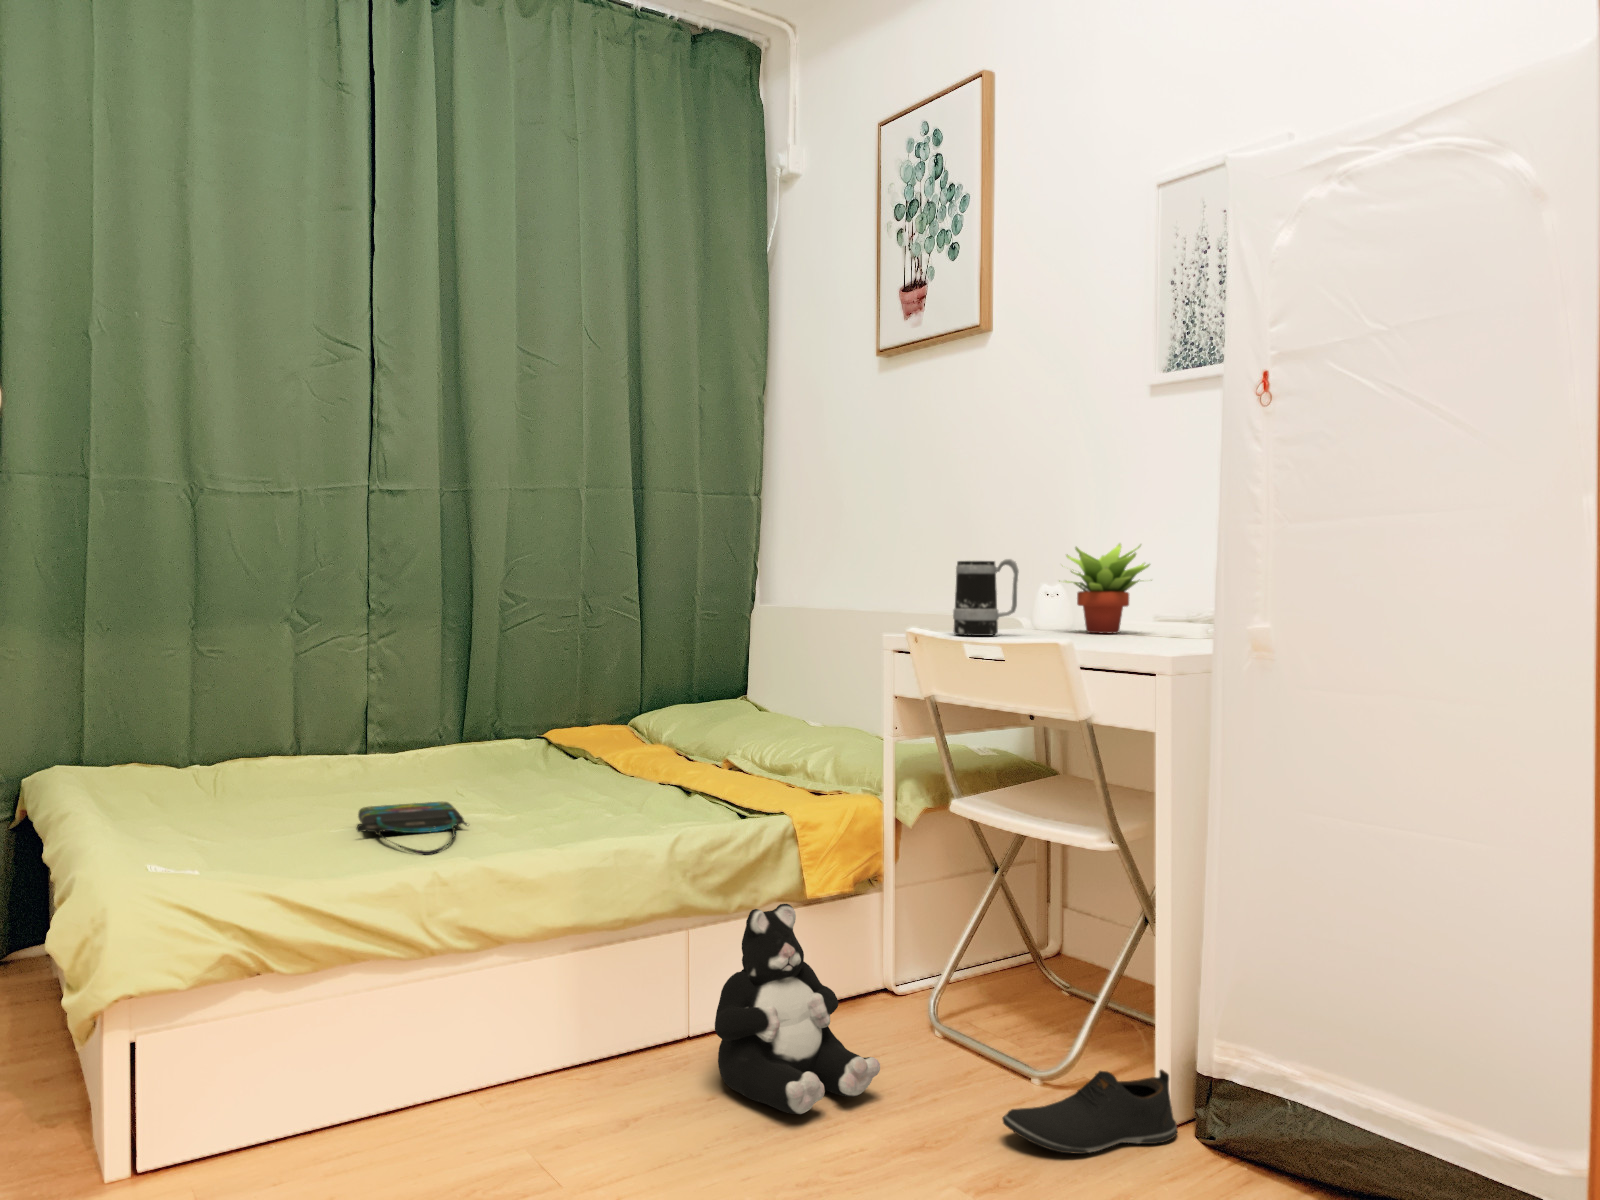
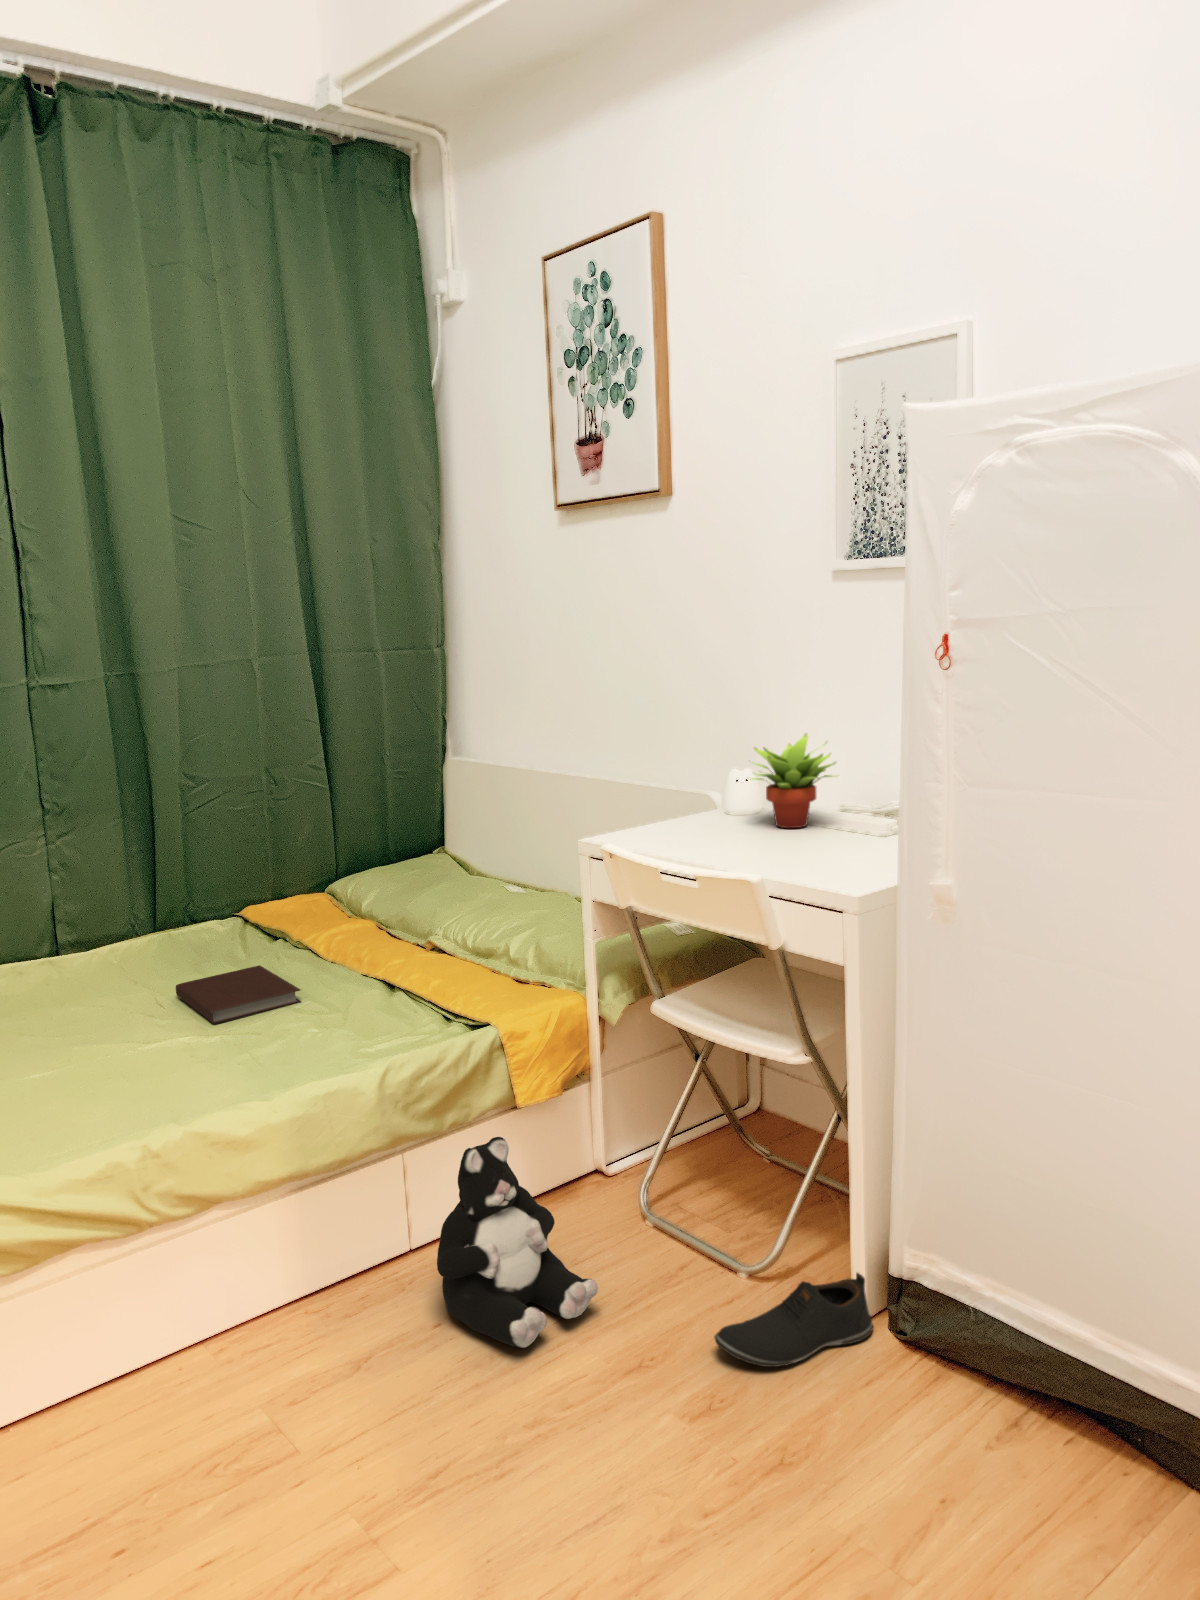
mug: present [953,559,1019,636] -> none [647,771,709,850]
notebook: none [475,769,597,805] -> present [176,965,301,1024]
tote bag: present [357,802,467,855] -> none [55,1037,173,1123]

